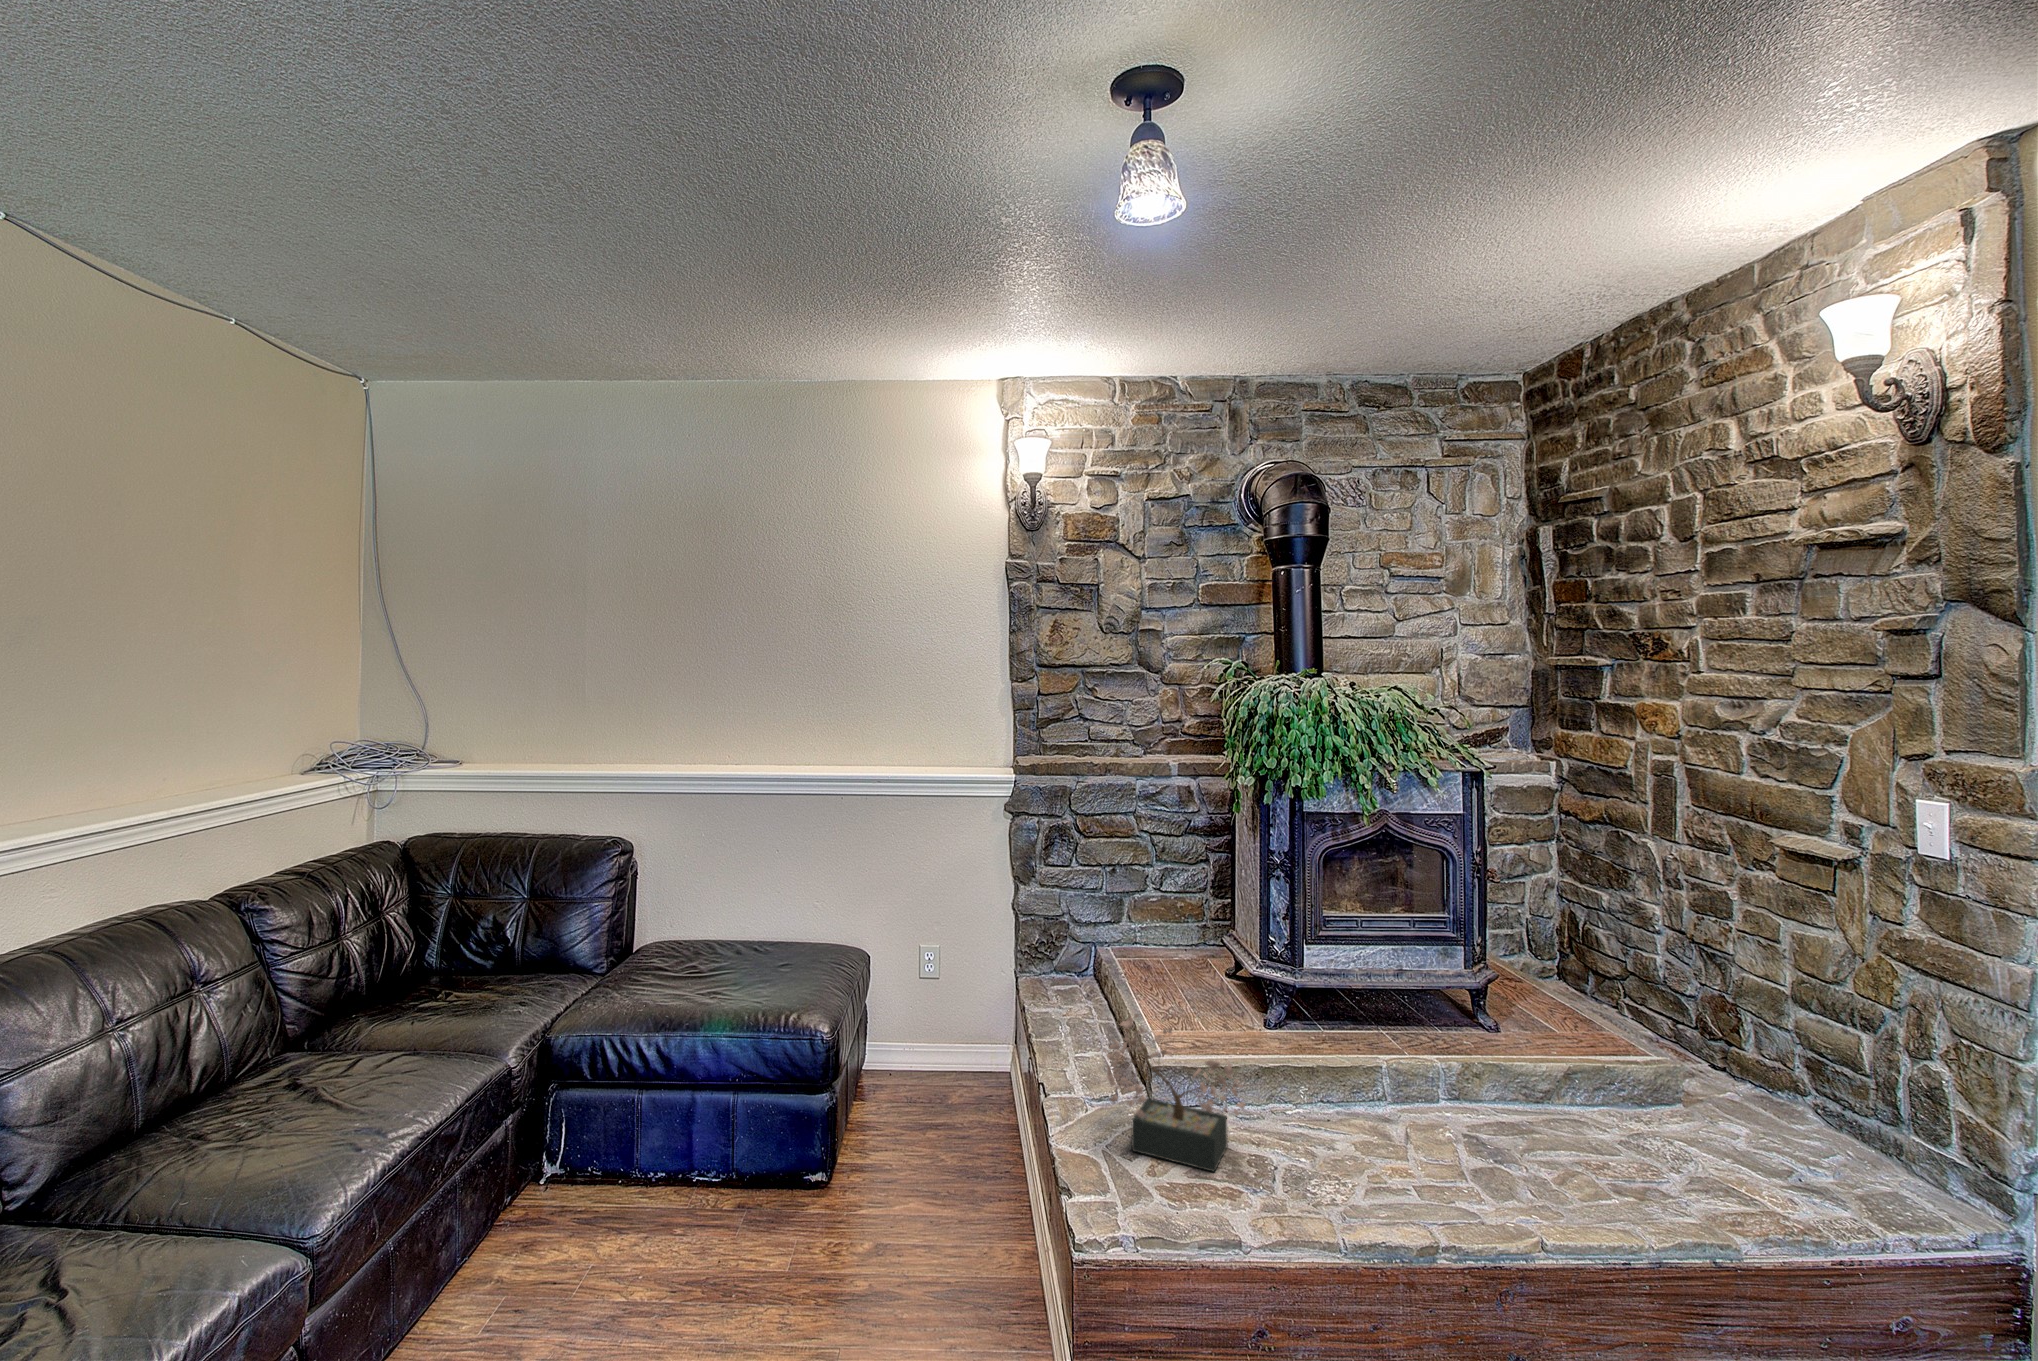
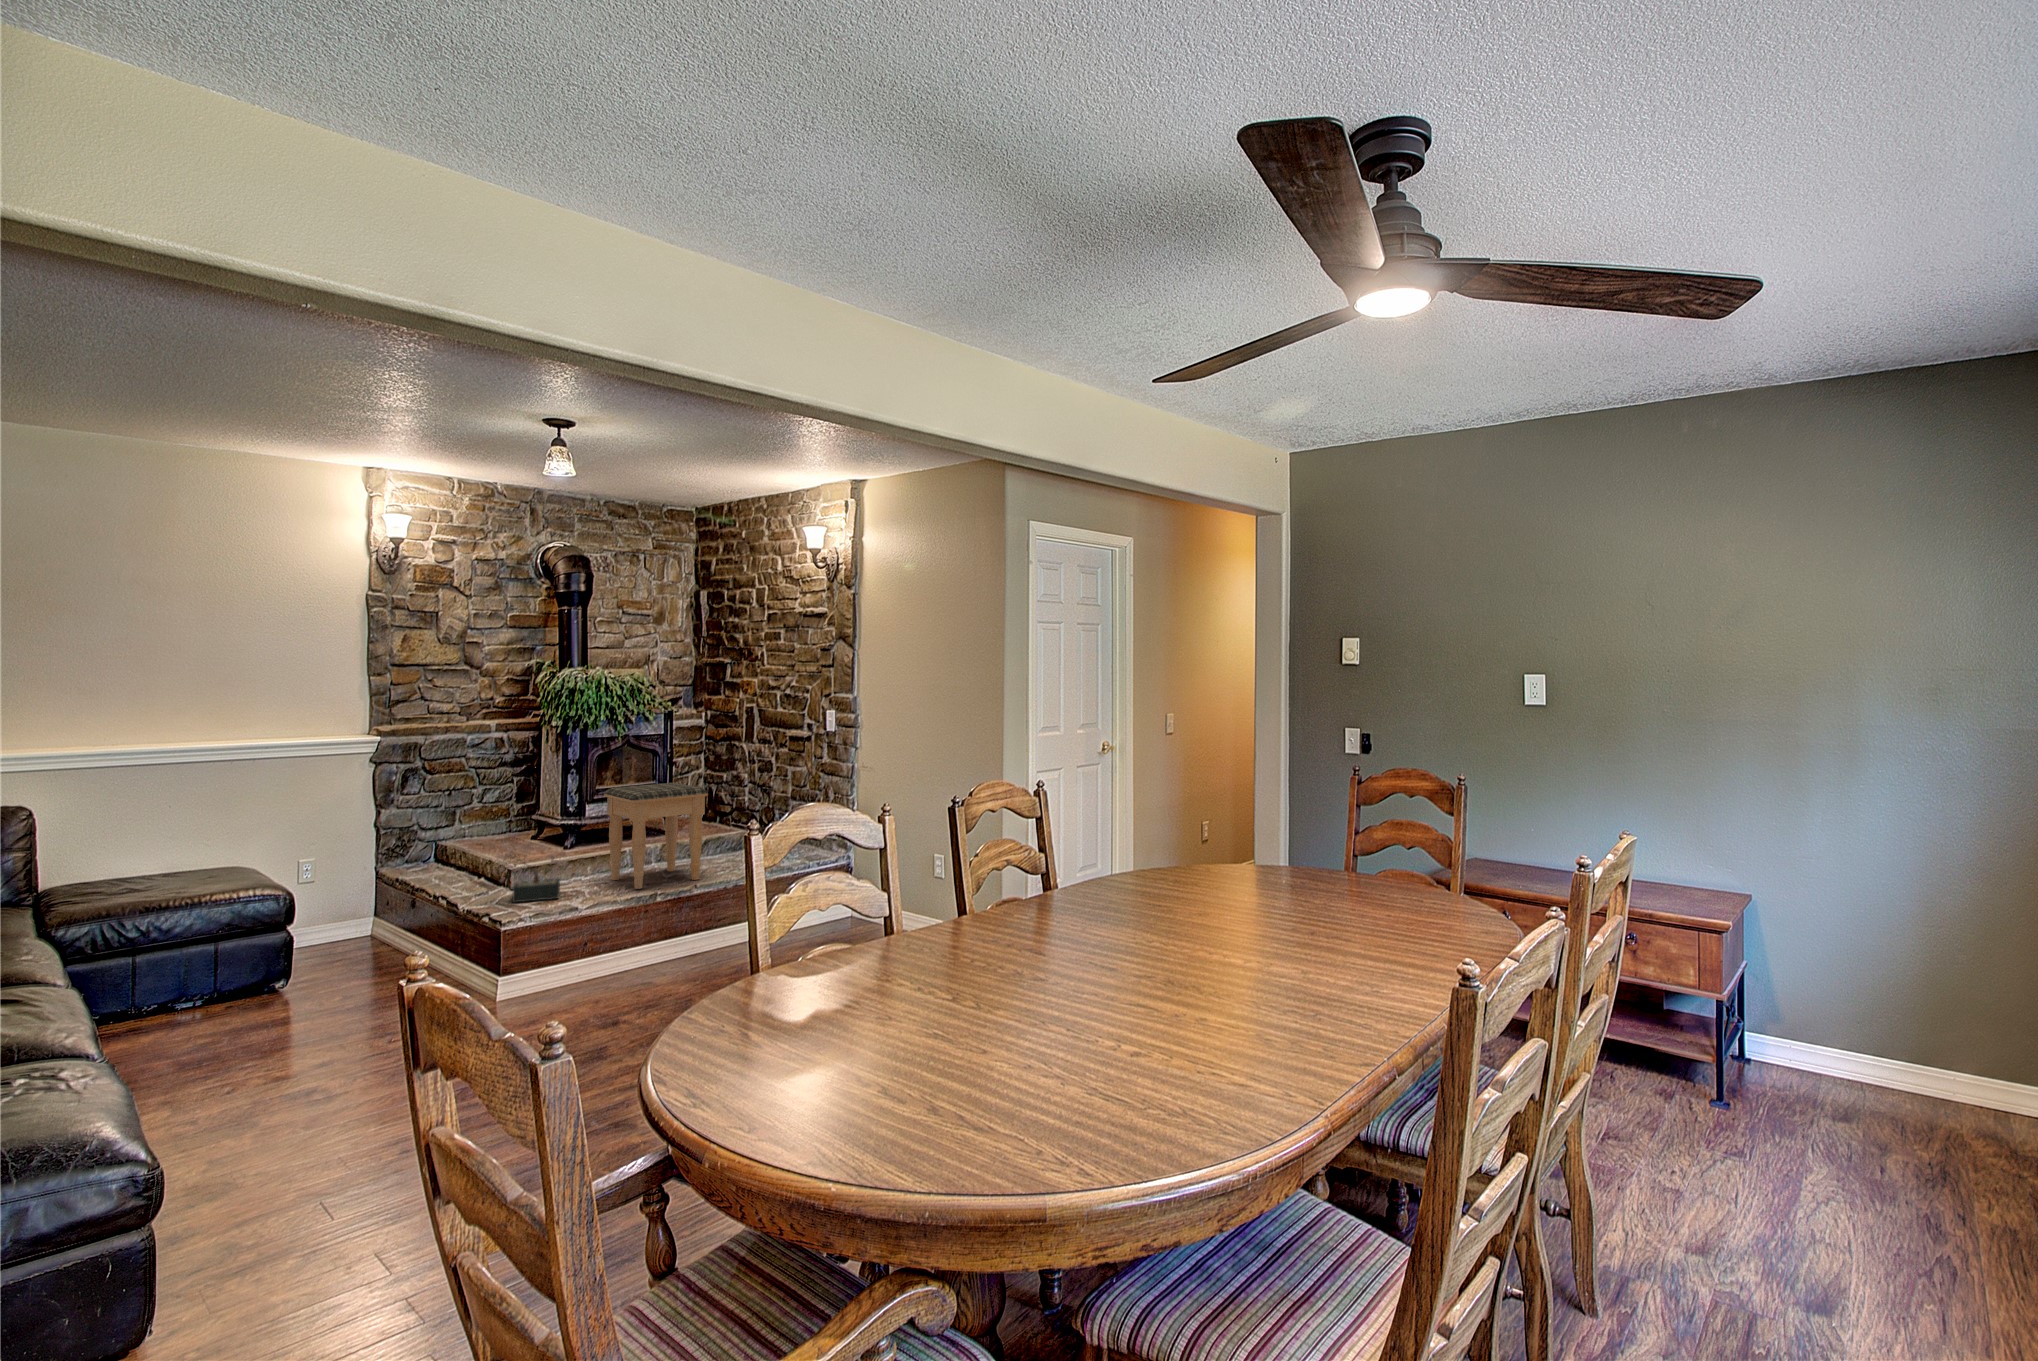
footstool: none [1323,932,1565,1213] -> present [604,783,708,889]

